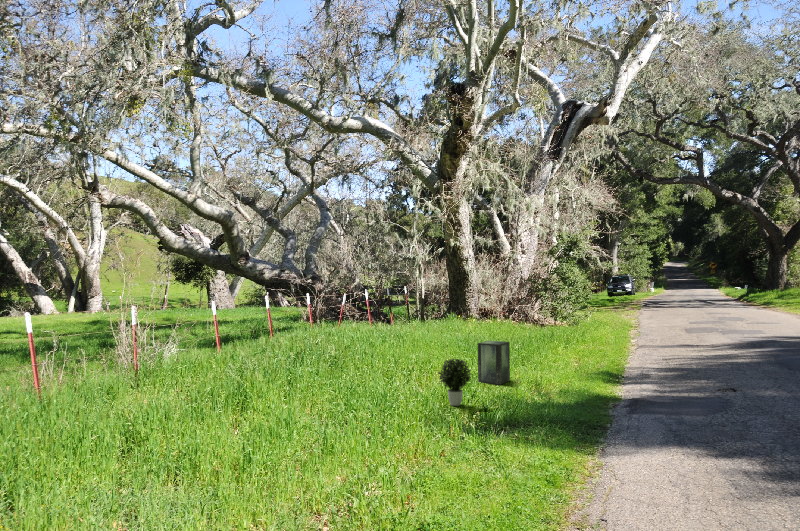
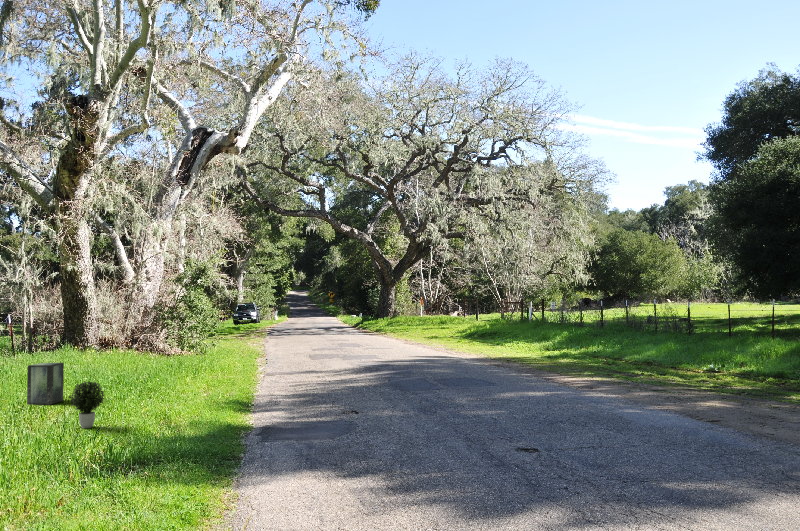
storage box: present [478,341,510,385] -> present [27,363,64,405]

